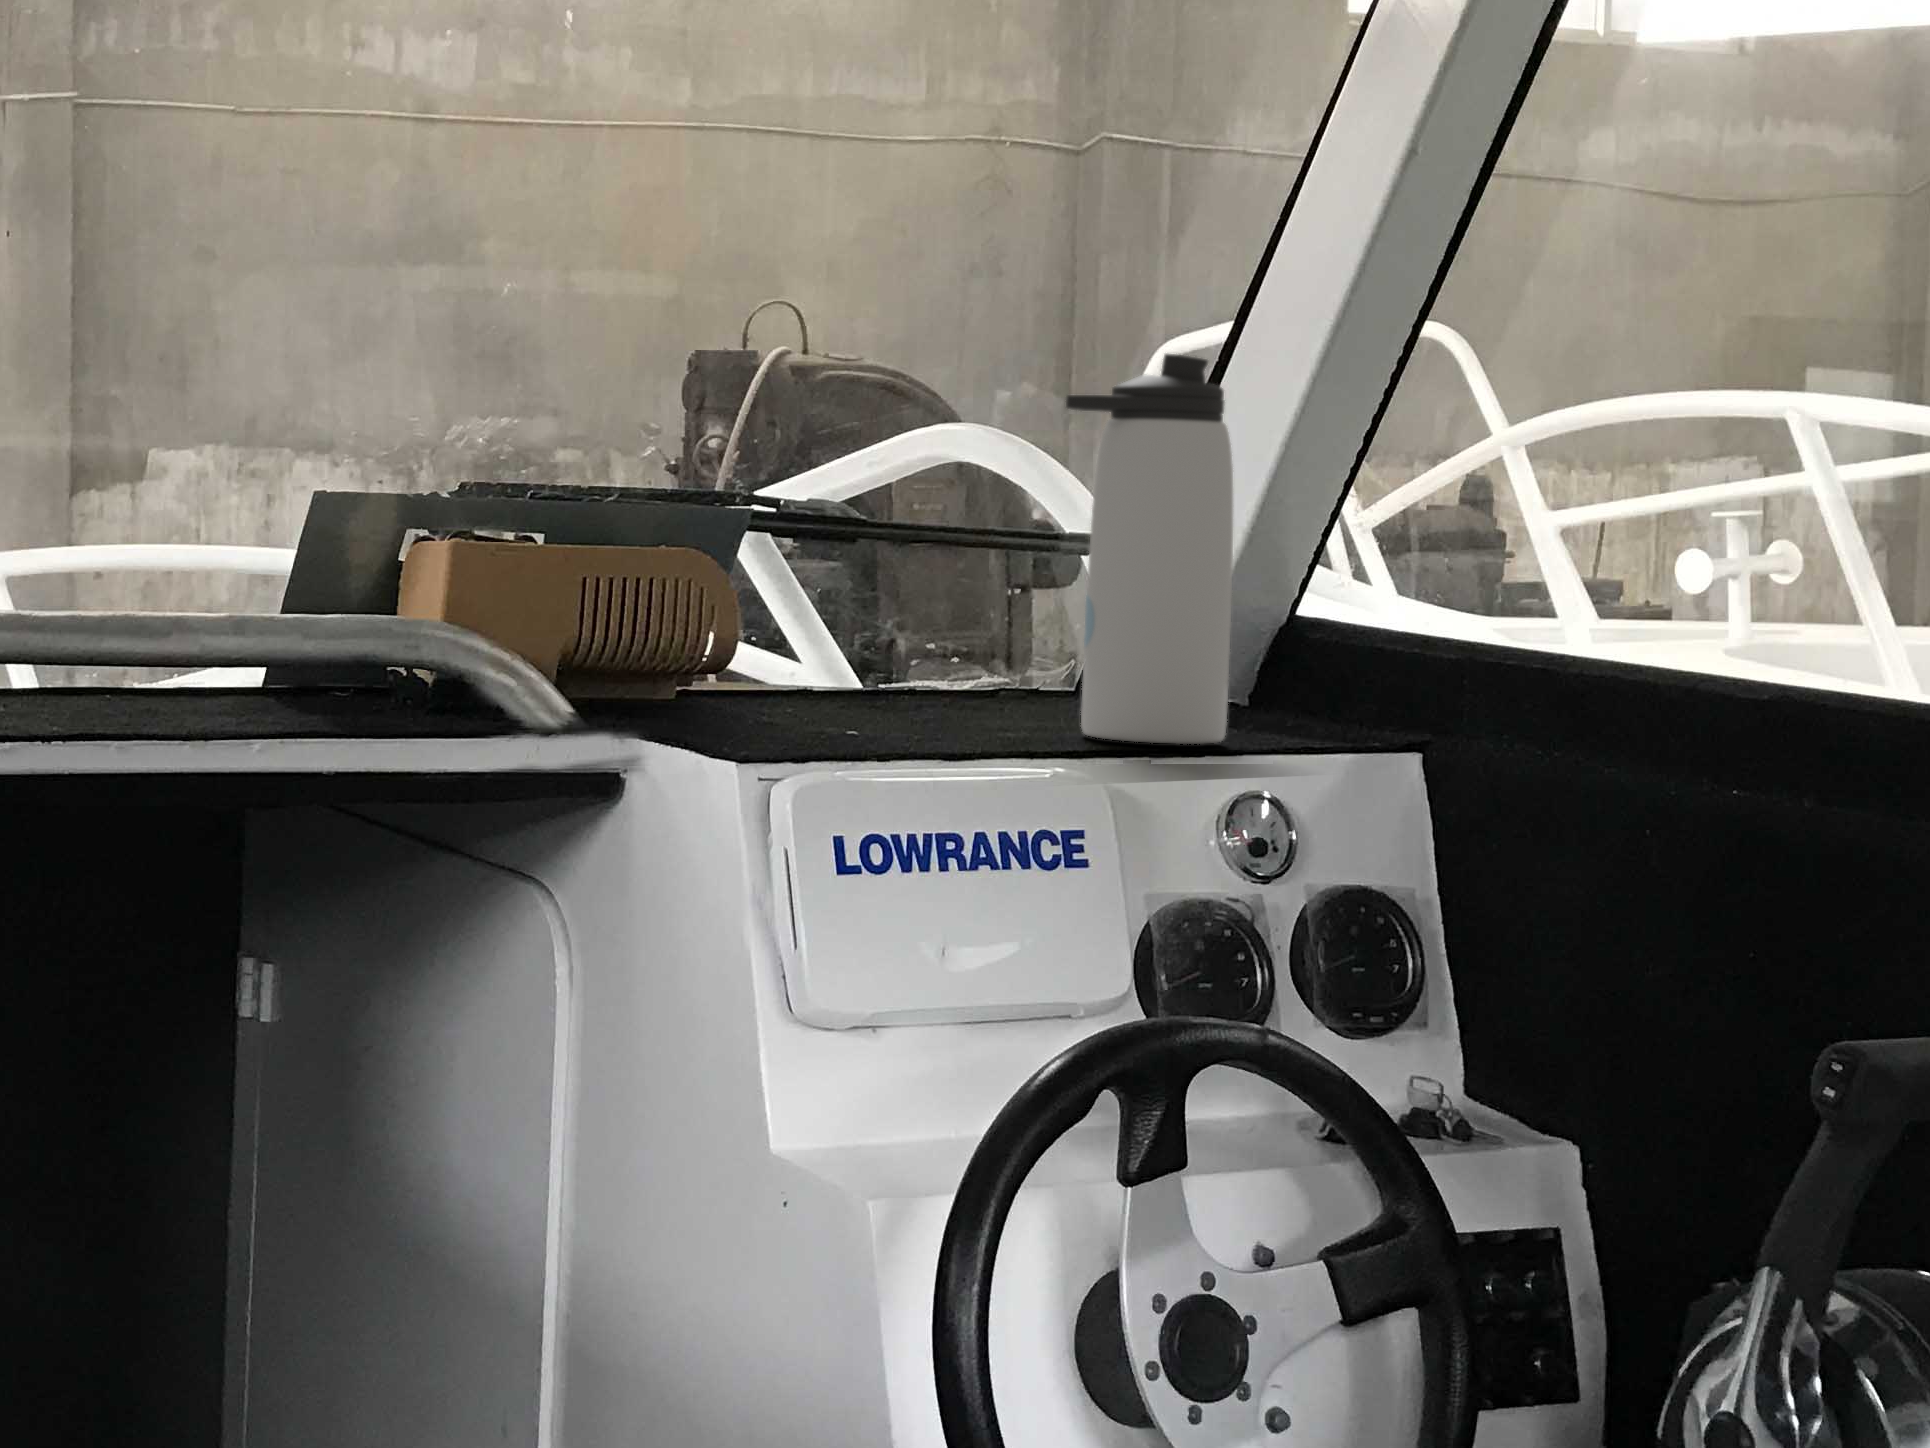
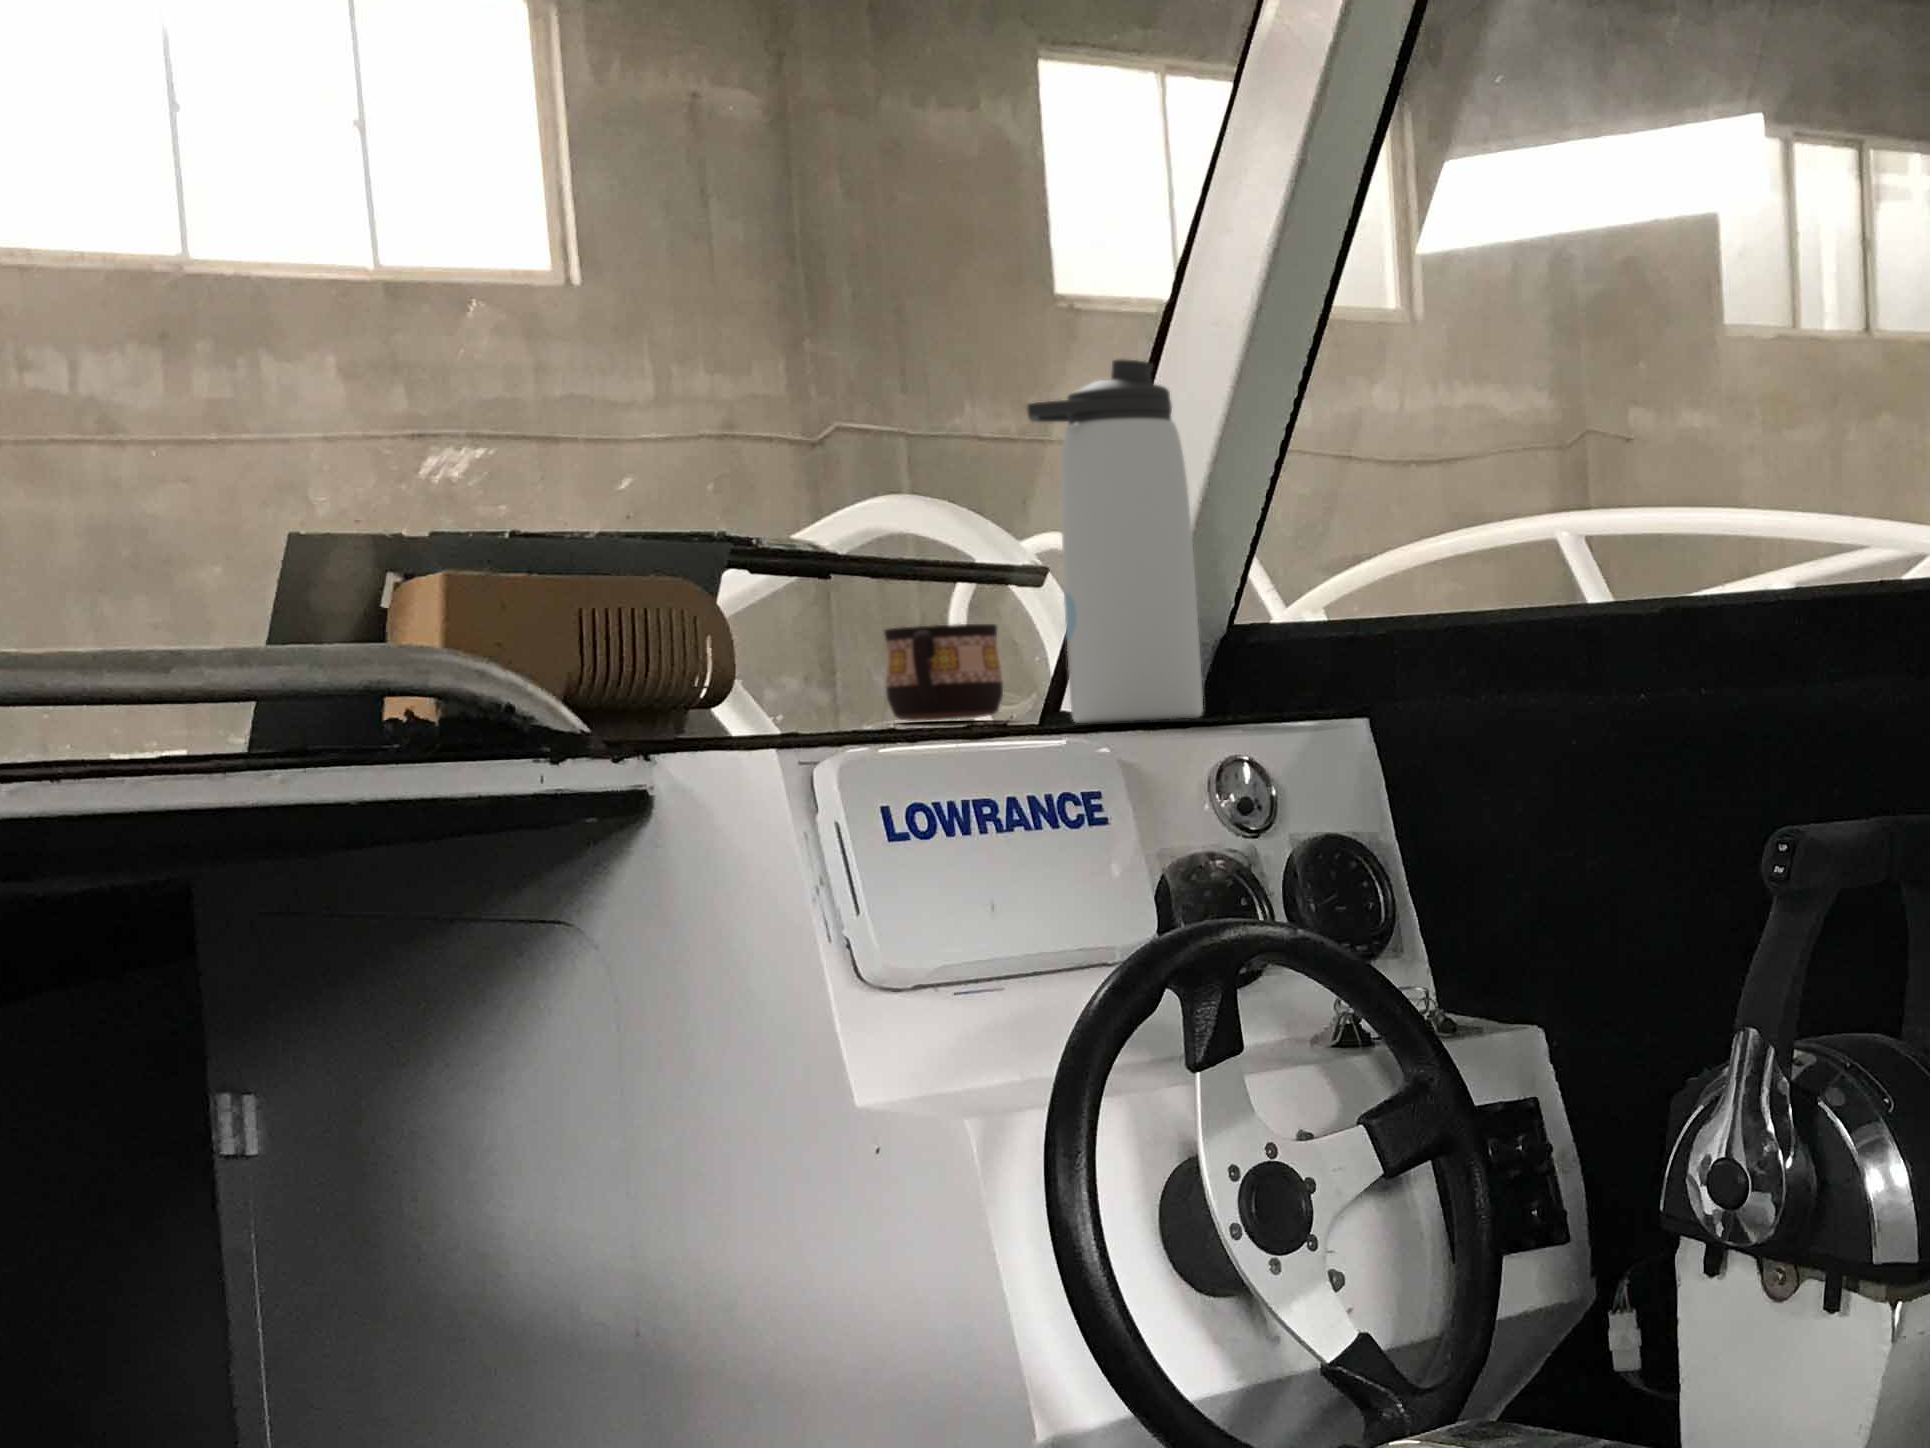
cup: none [905,597,1030,699] -> present [884,624,1003,721]

